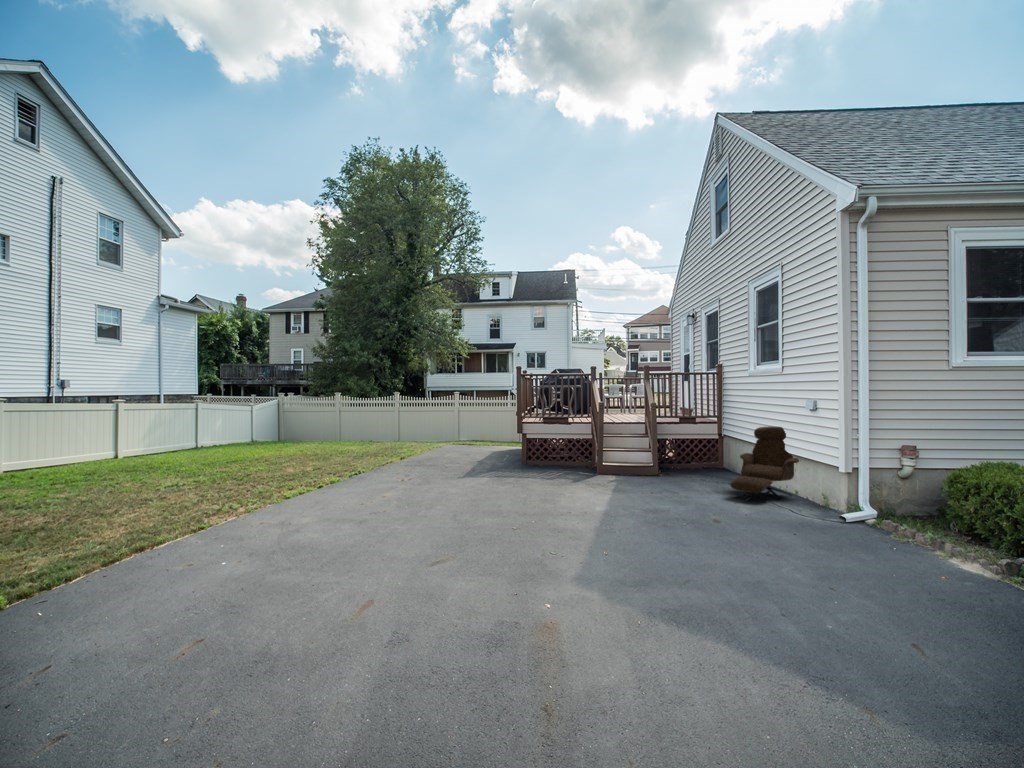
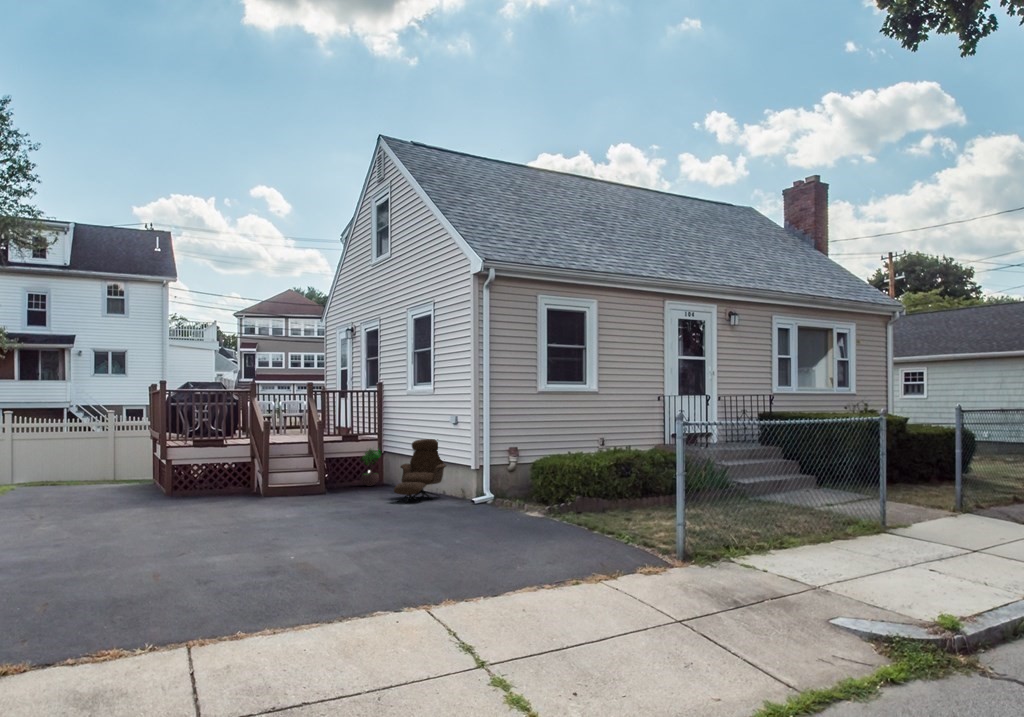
potted tree: none [696,429,722,470] -> present [361,449,379,486]

